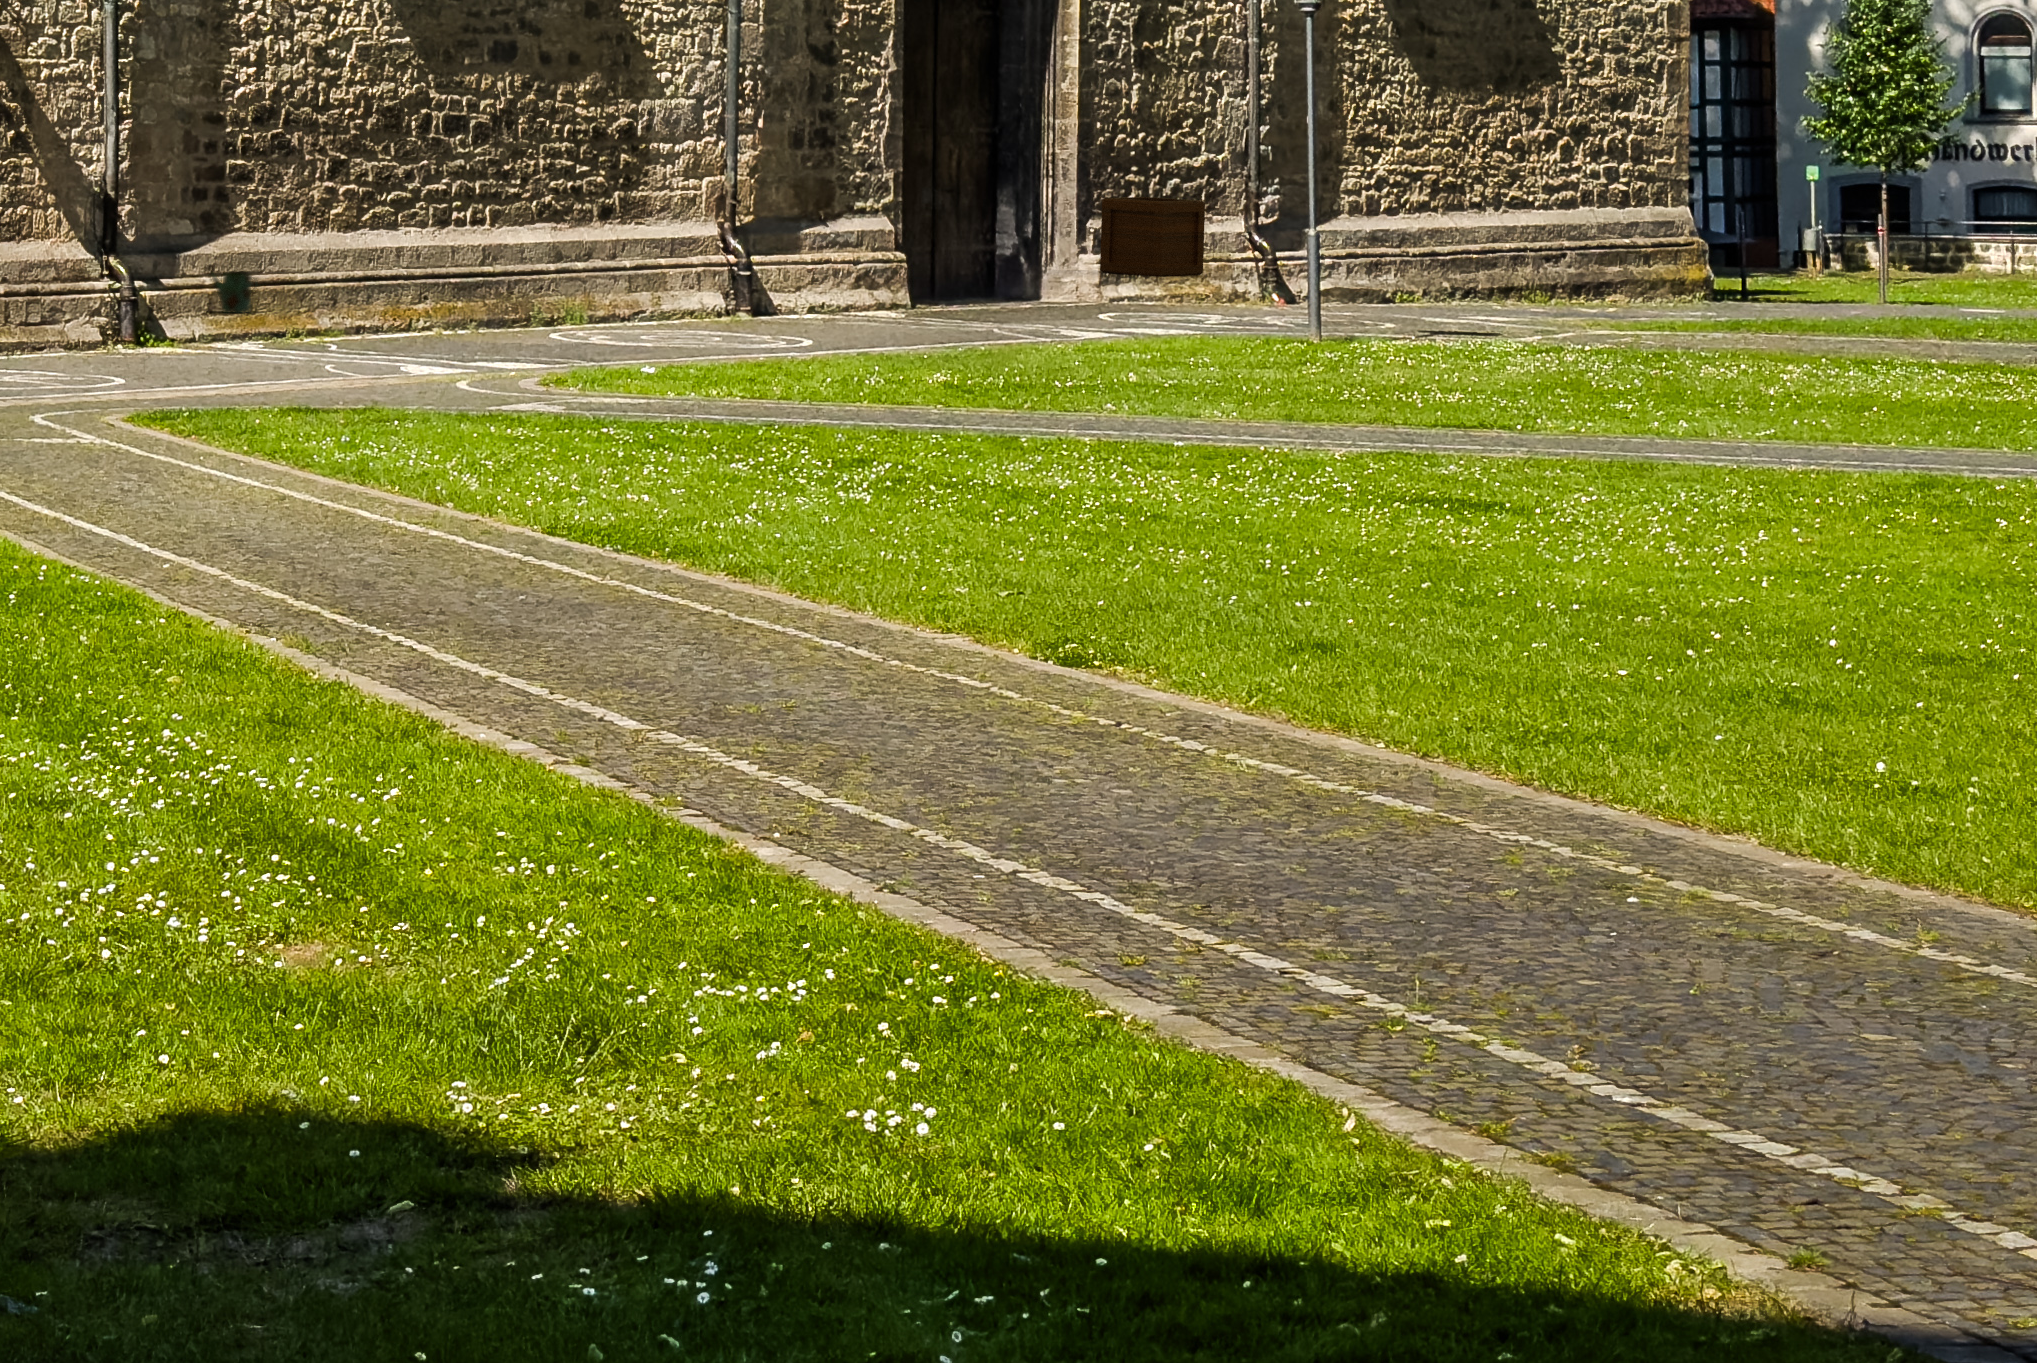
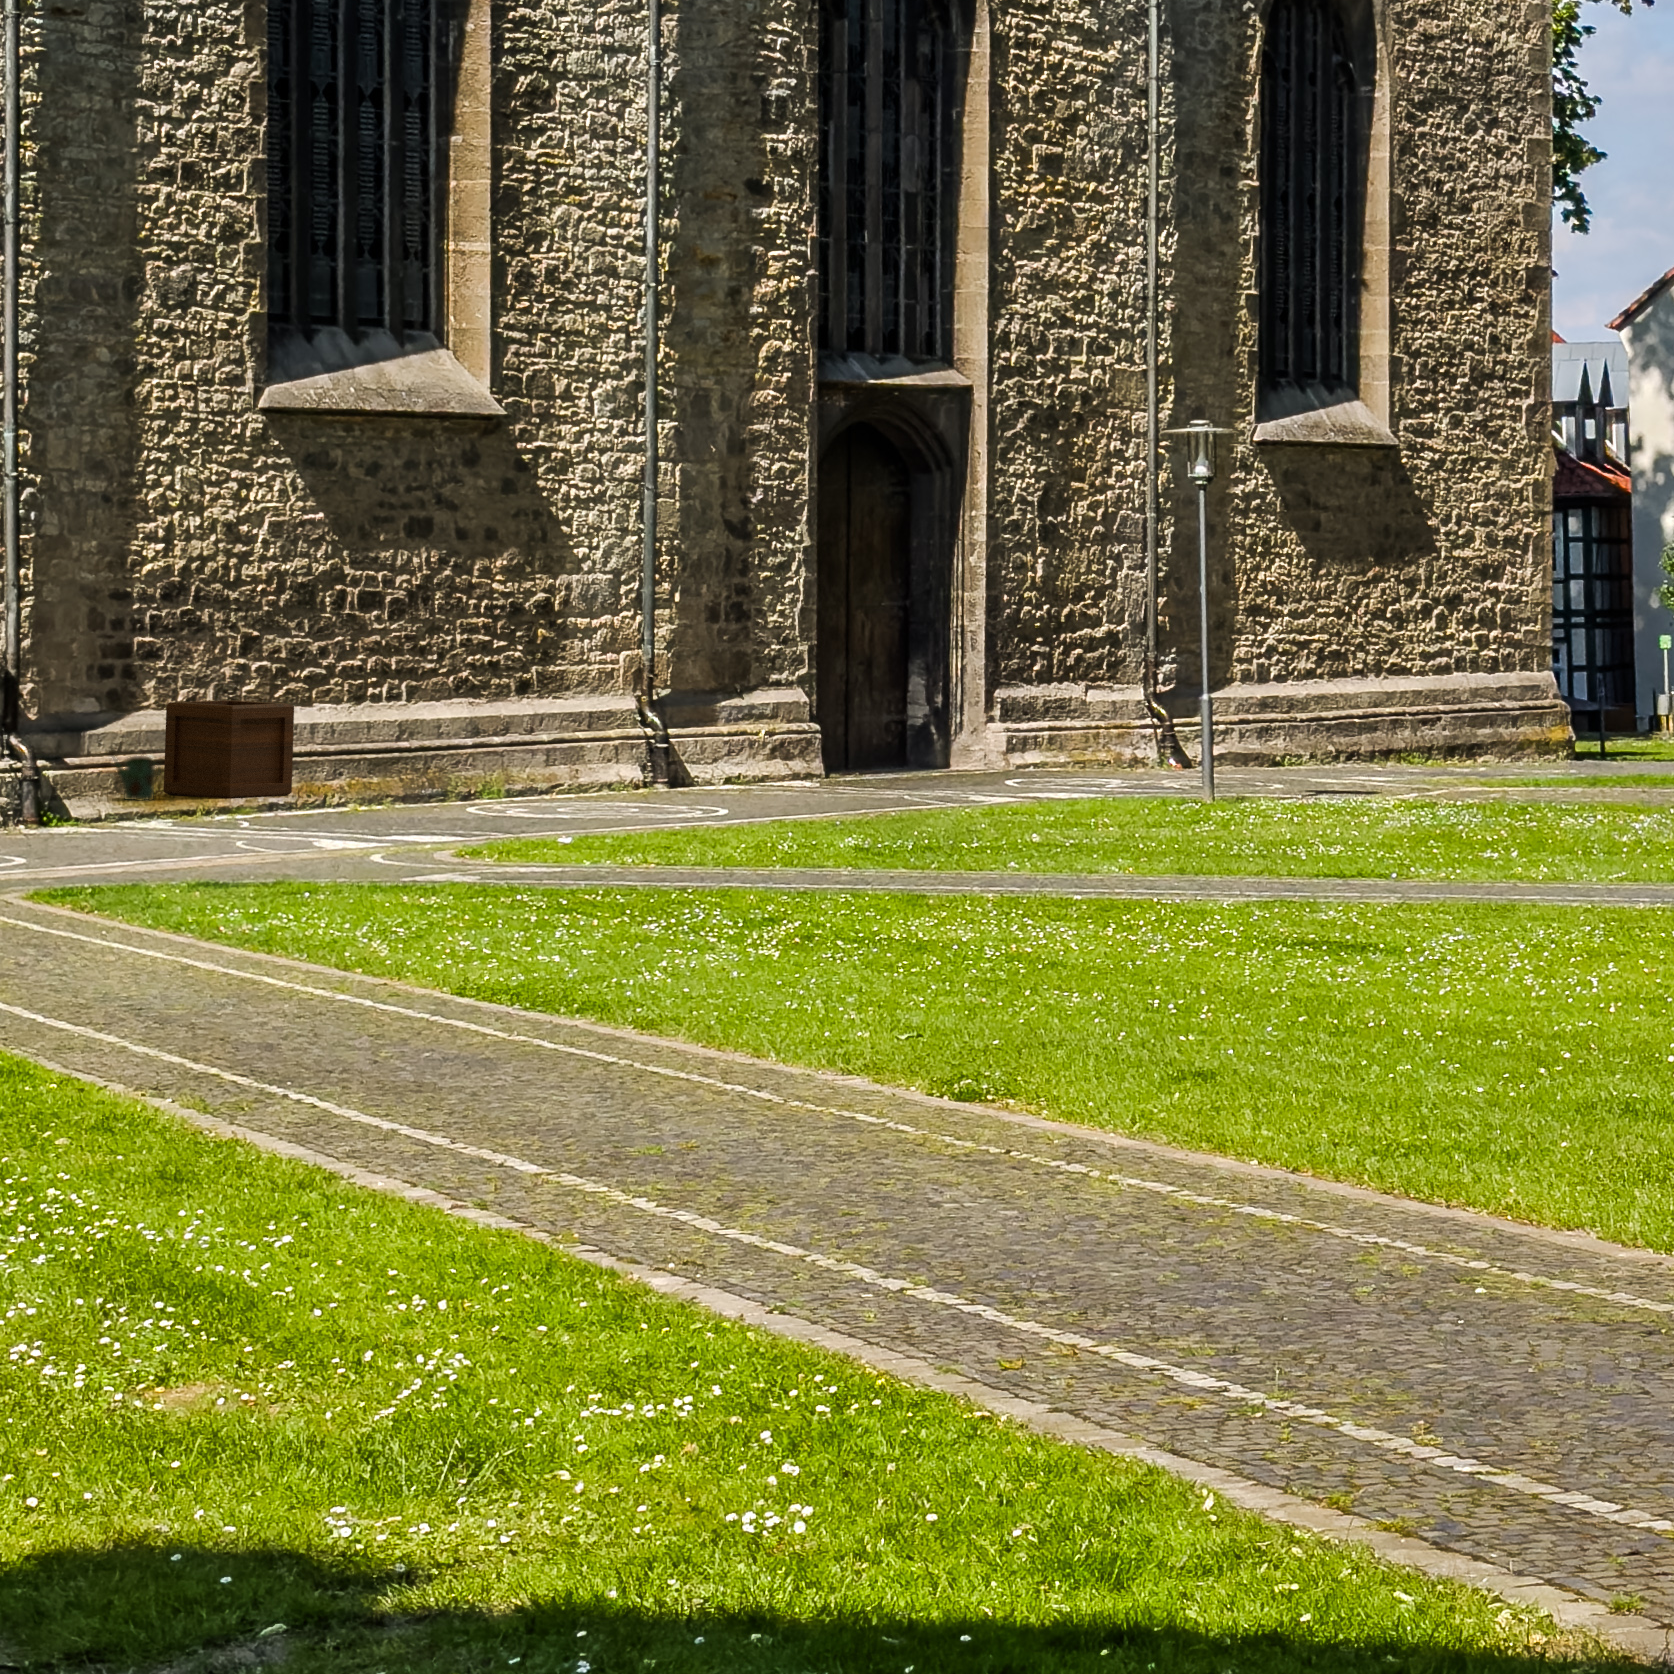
wooden crate: present [1100,197,1205,277] -> present [164,700,294,799]

